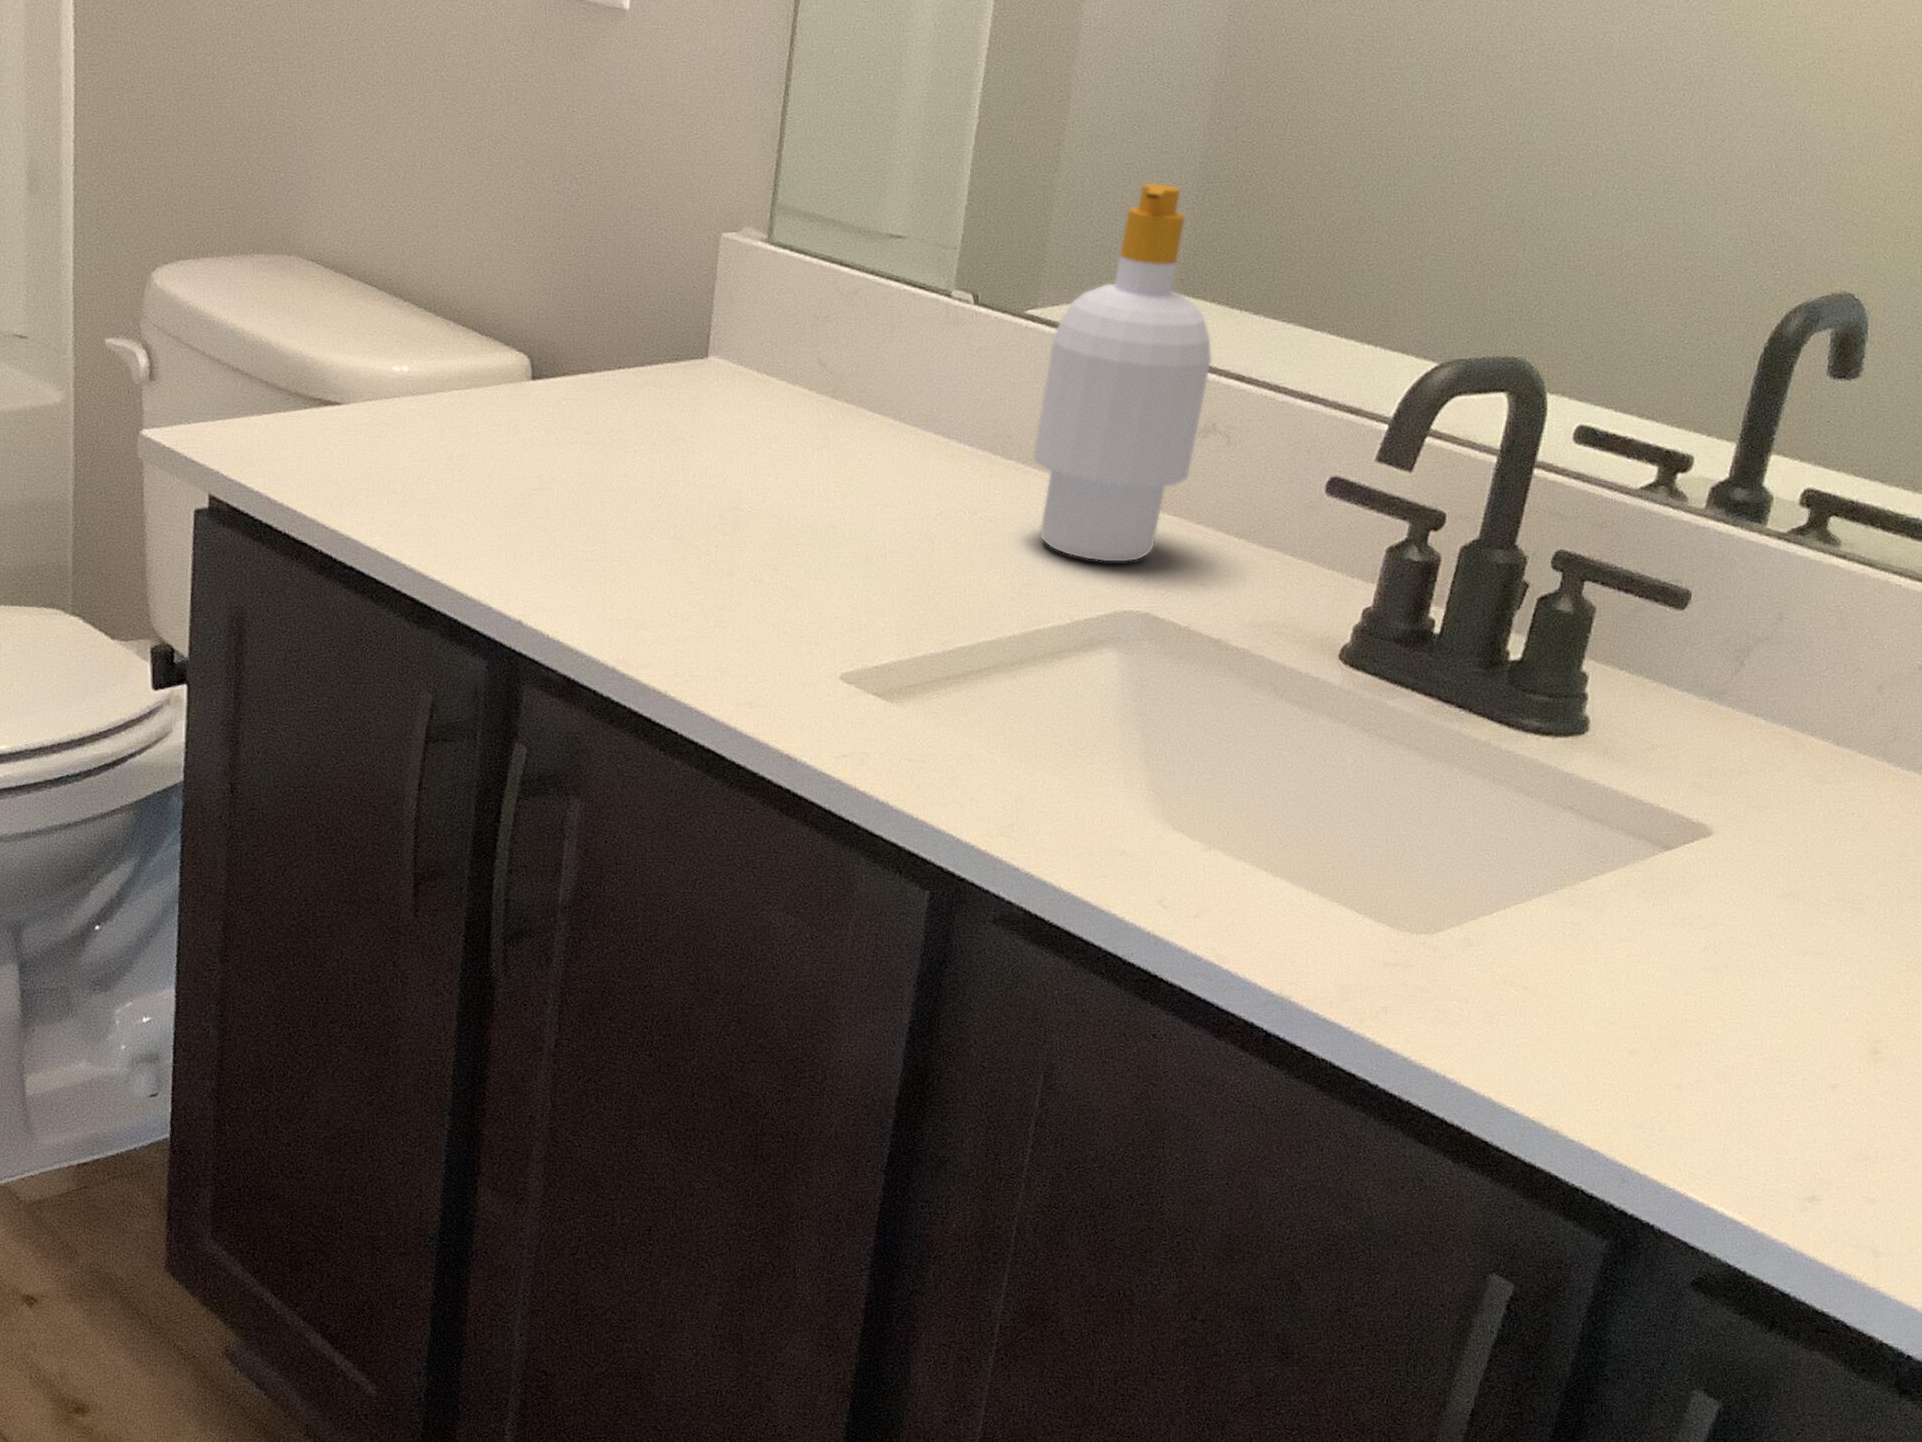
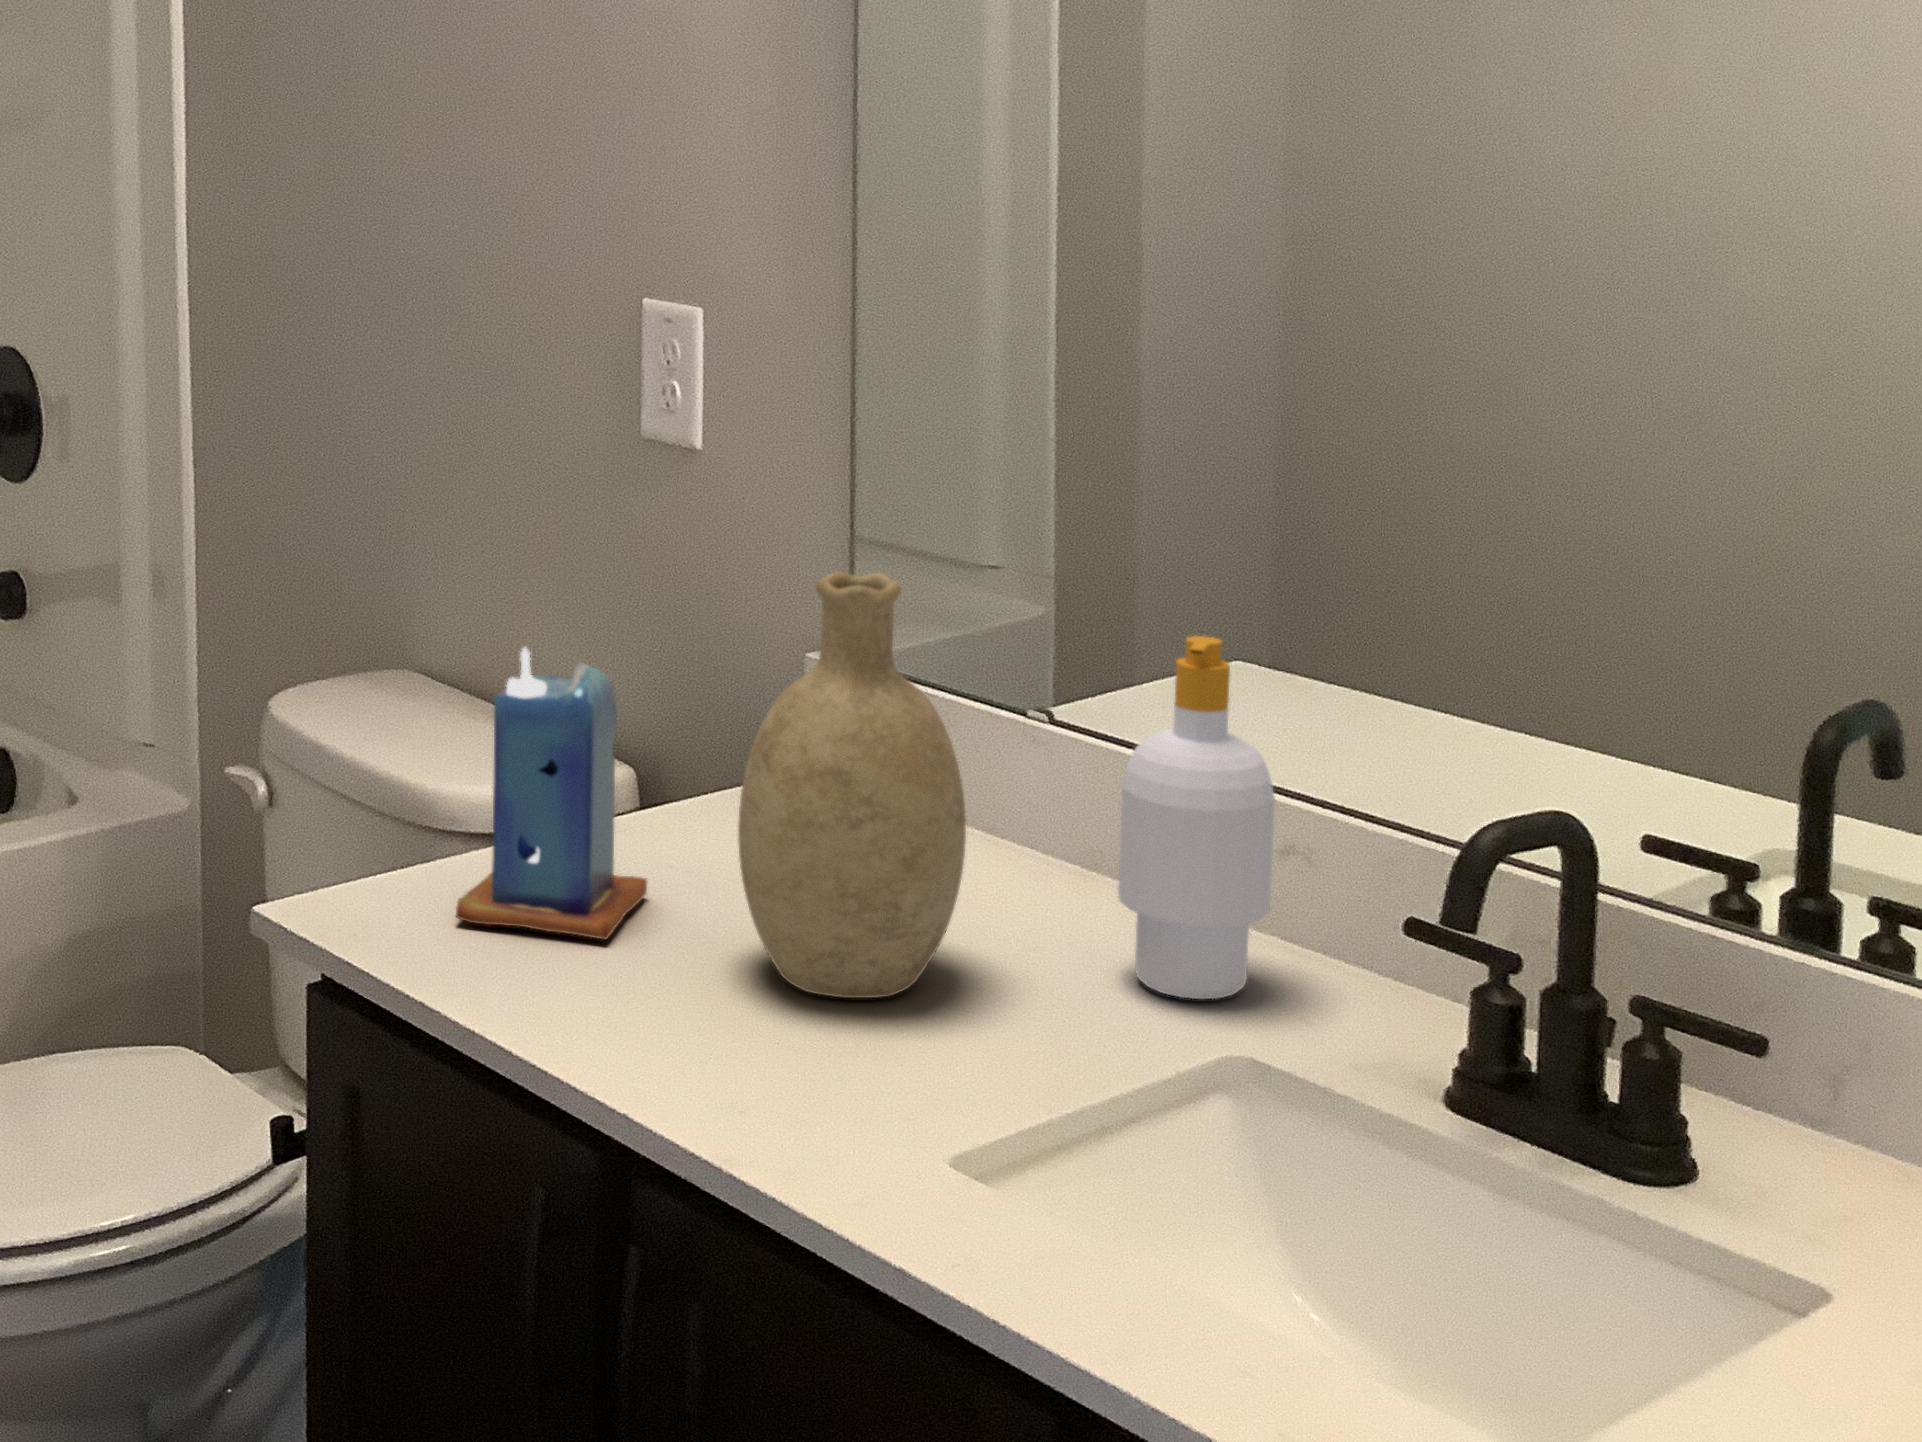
decorative vase: none [651,90,888,539] -> present [738,571,966,998]
candle: none [351,165,548,475] -> present [456,648,647,940]

